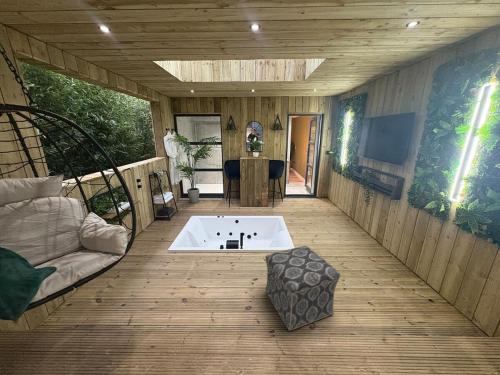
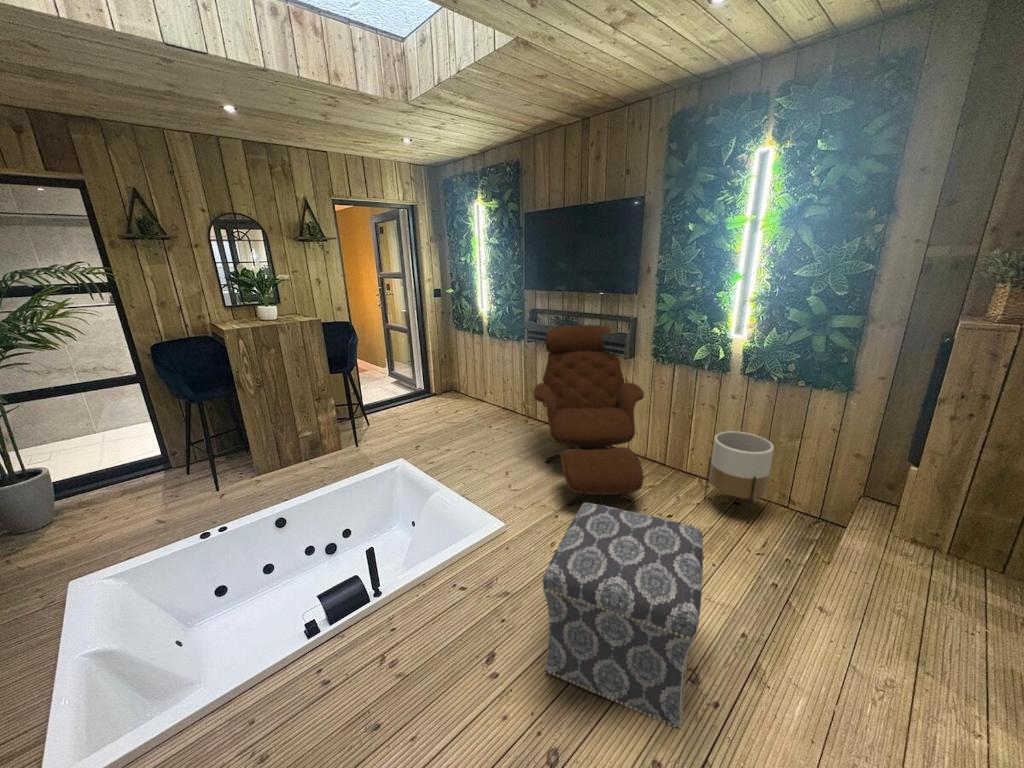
lounge chair: none [327,177,400,270] -> present [534,325,644,506]
planter: none [408,253,458,310] -> present [704,431,774,524]

